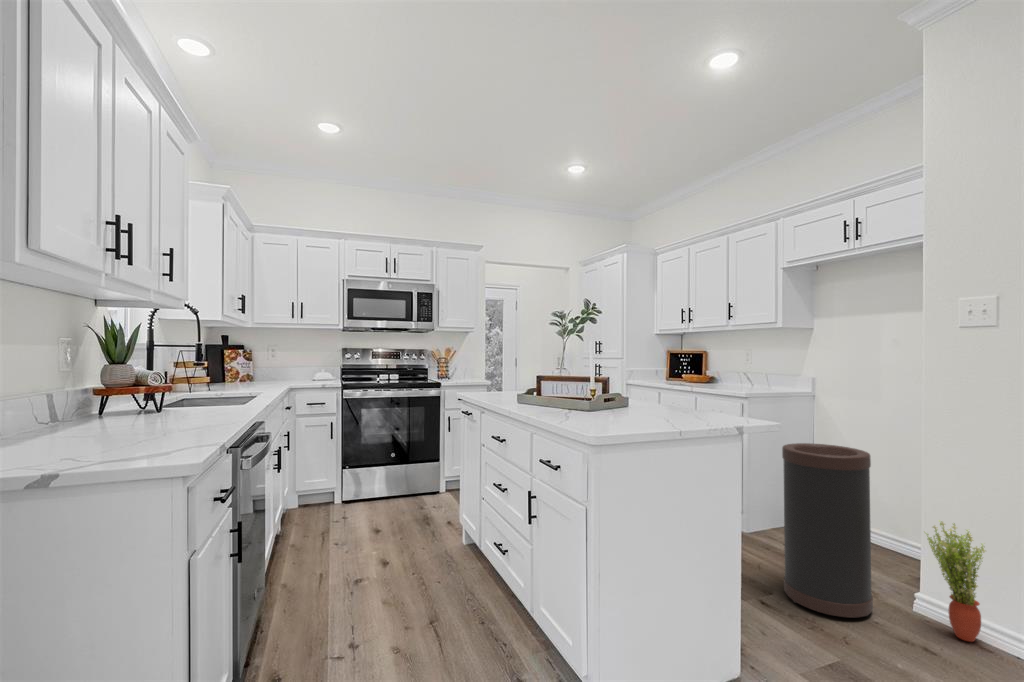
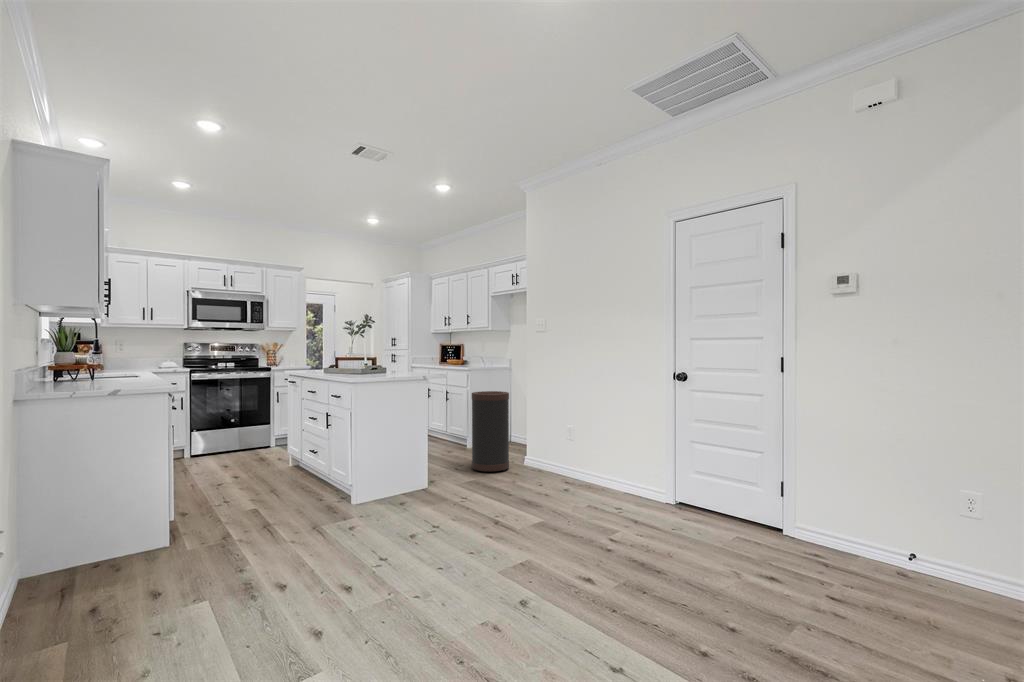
potted plant: present [927,522,985,642] -> none [527,421,547,473]

